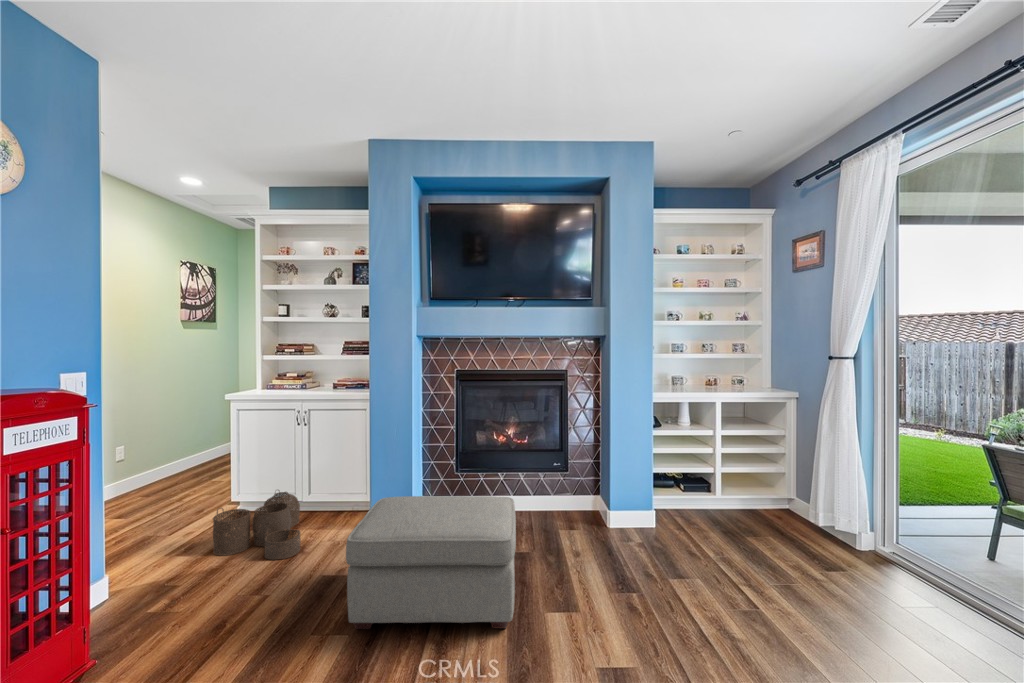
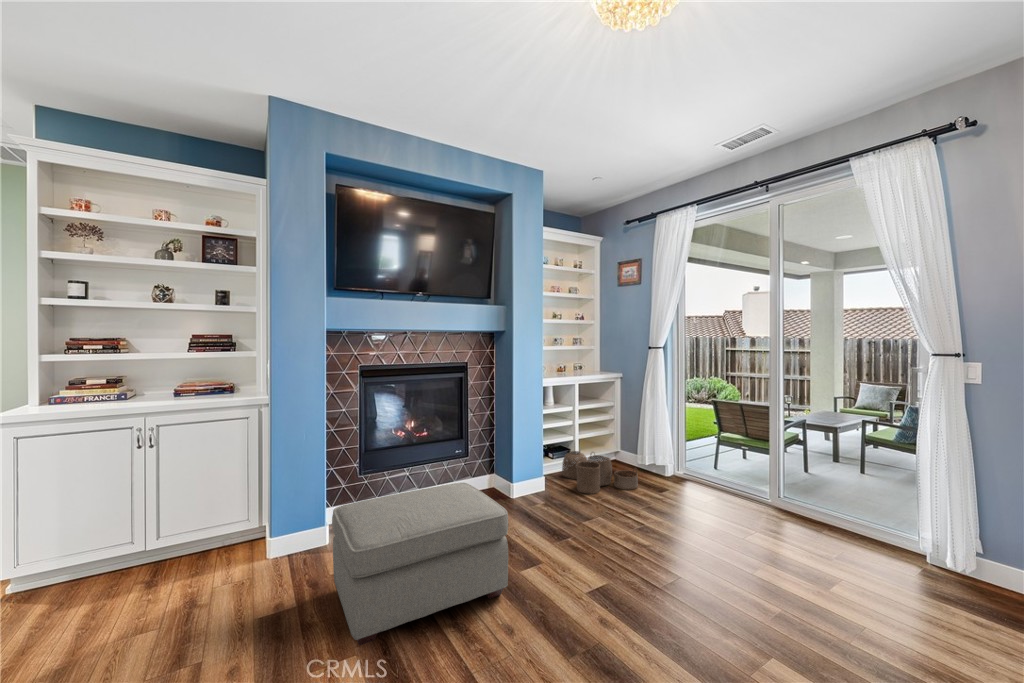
woven basket: present [213,490,301,560] -> present [562,451,638,494]

